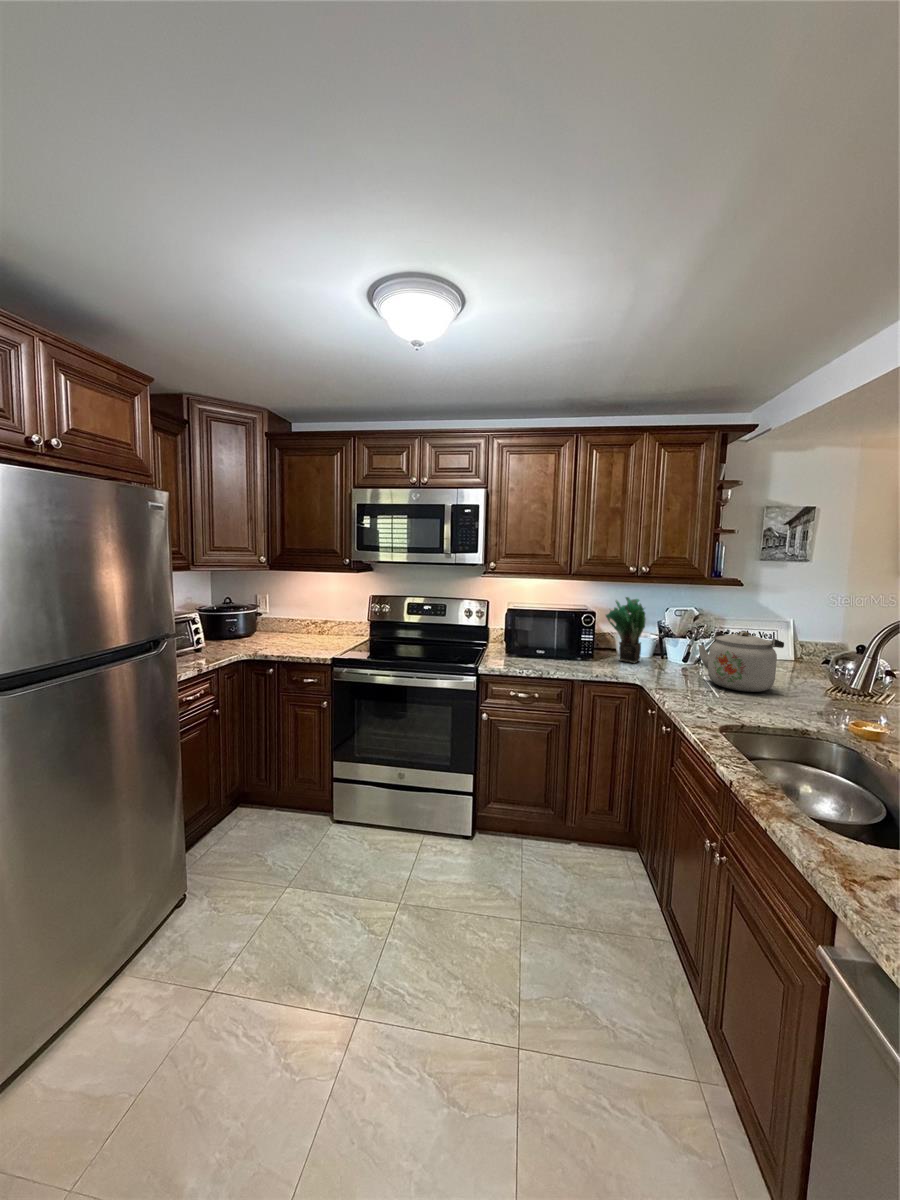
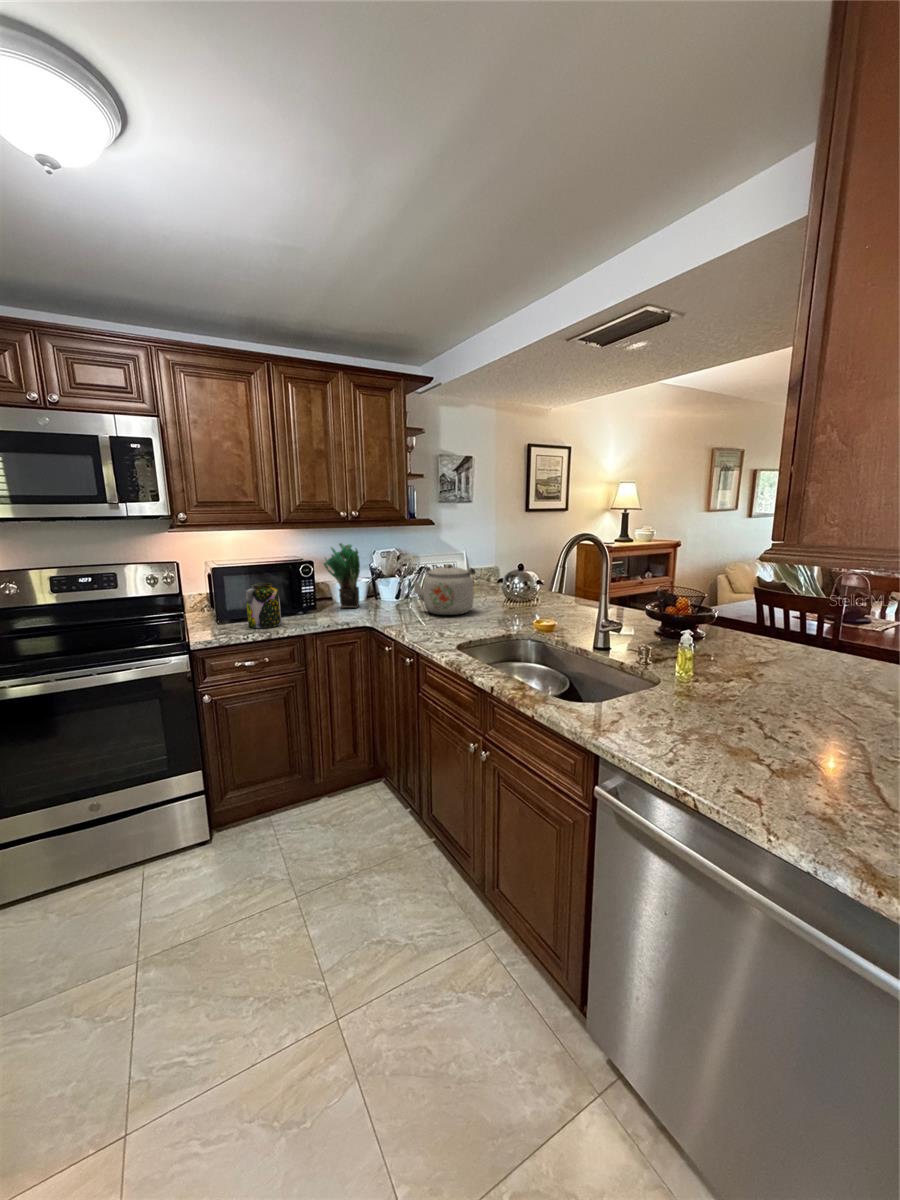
jar: none [528,627,557,667] -> present [246,583,281,628]

